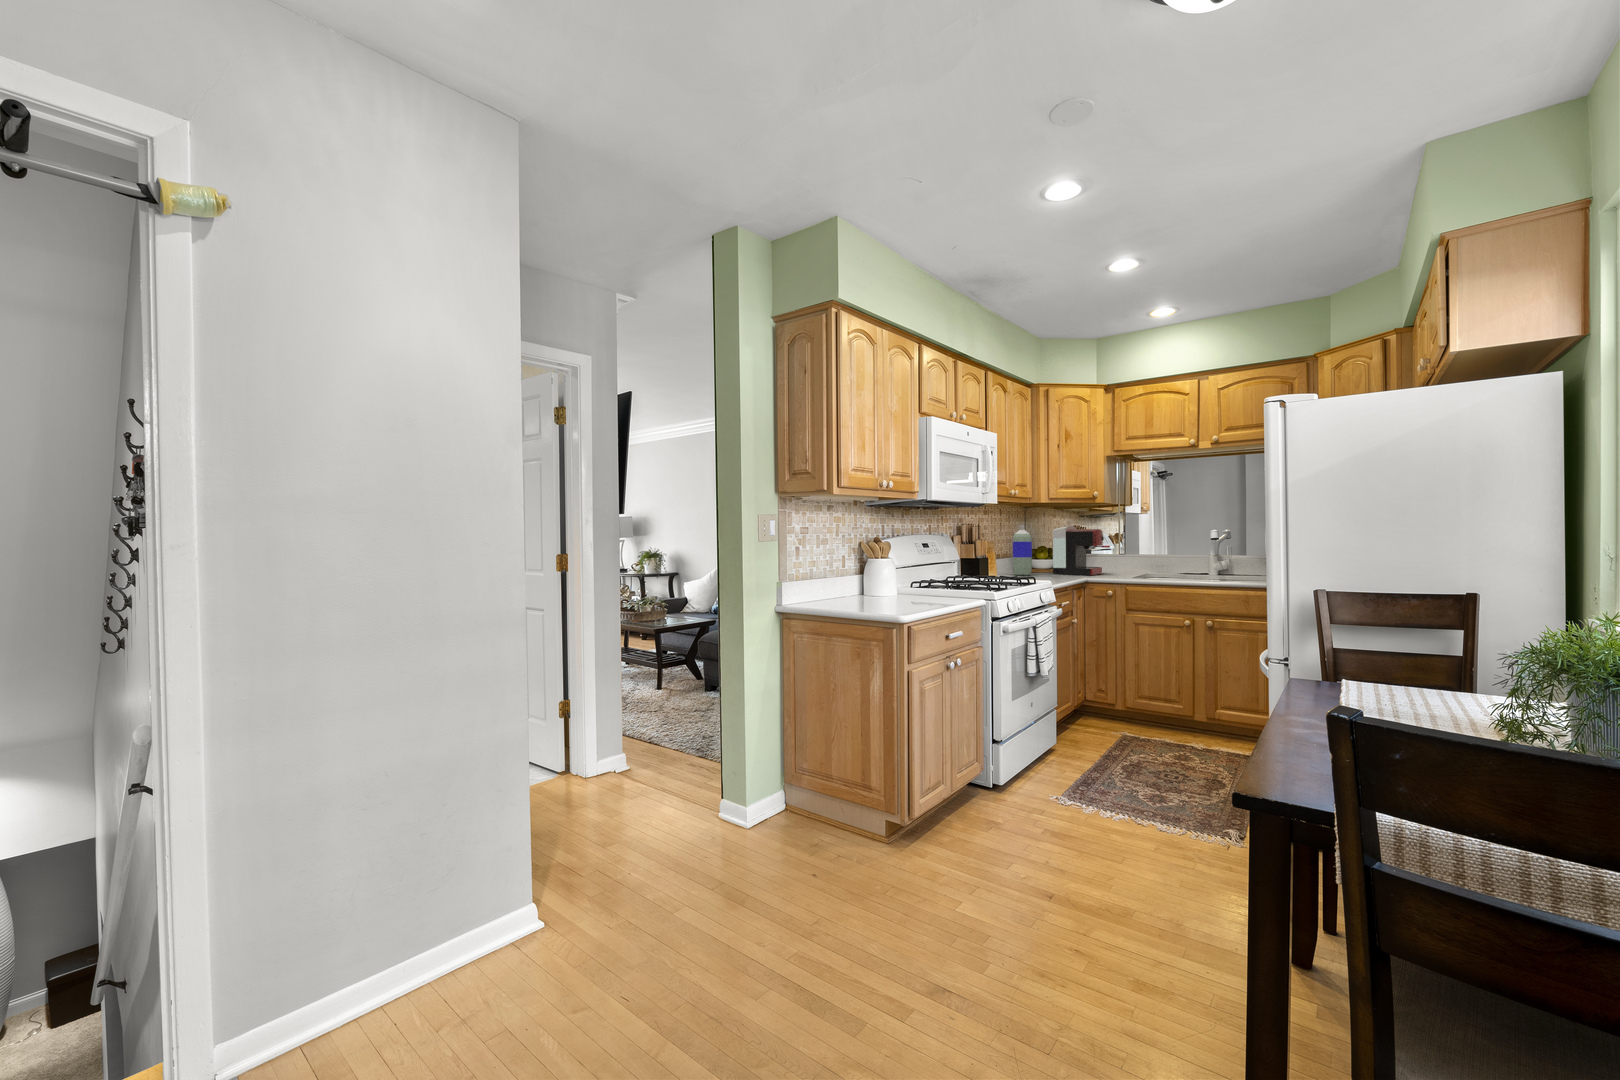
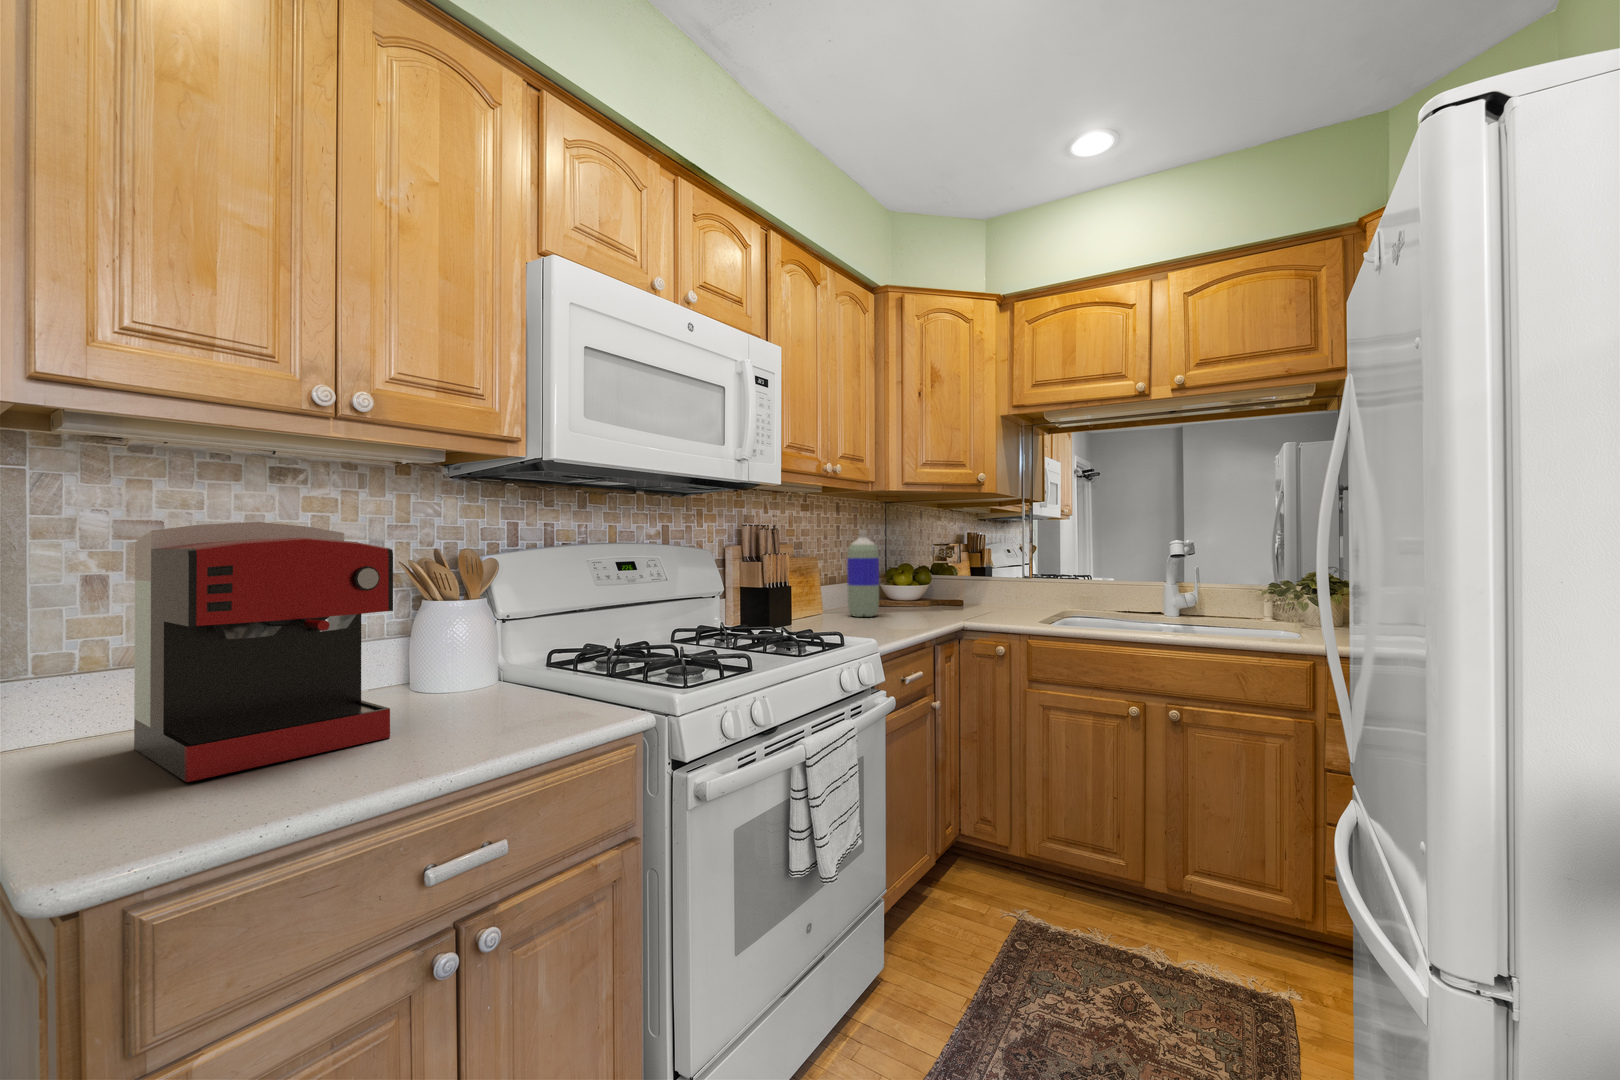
coffee maker: present [1053,526,1110,575] -> present [134,522,393,782]

